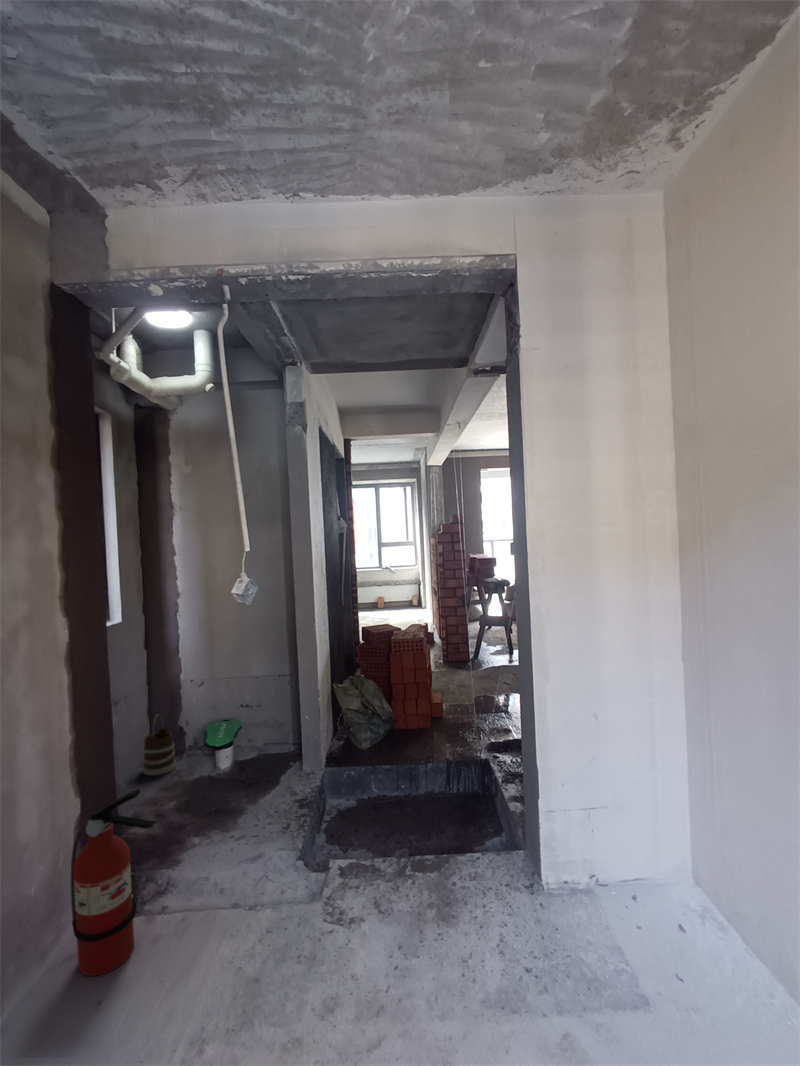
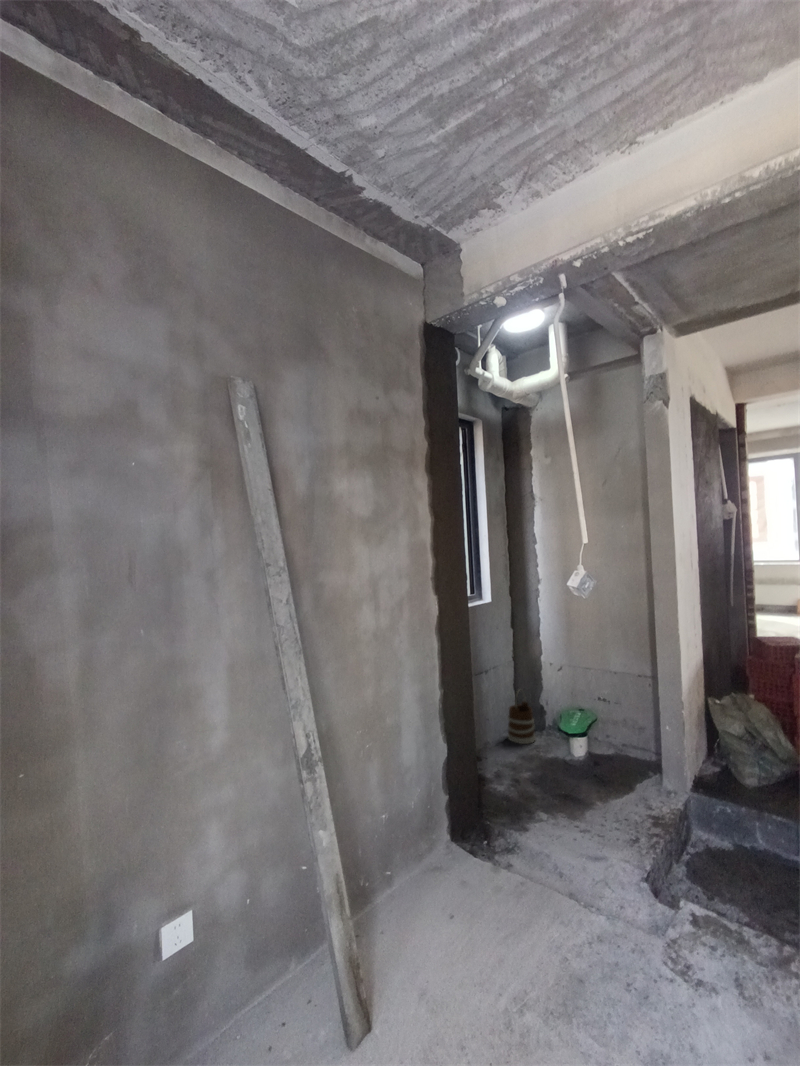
fire extinguisher: present [71,789,155,976] -> none [431,752,493,901]

